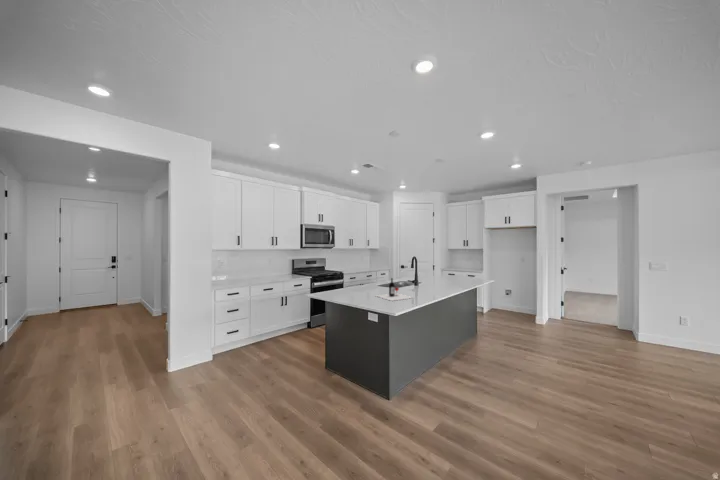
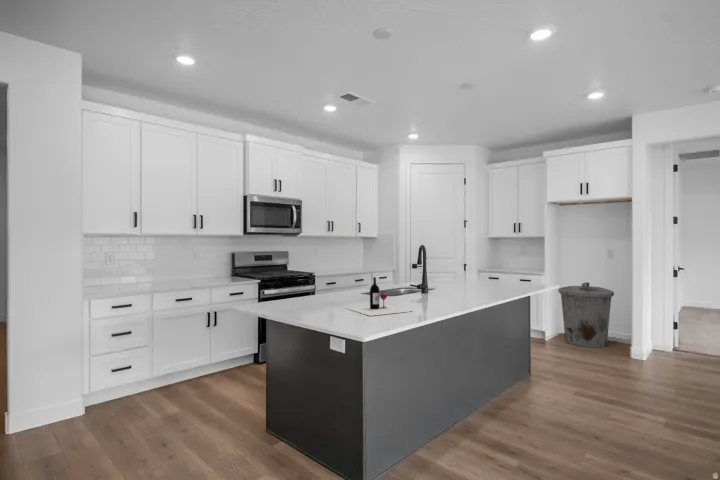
trash can: none [492,277,526,317] -> present [558,282,614,348]

